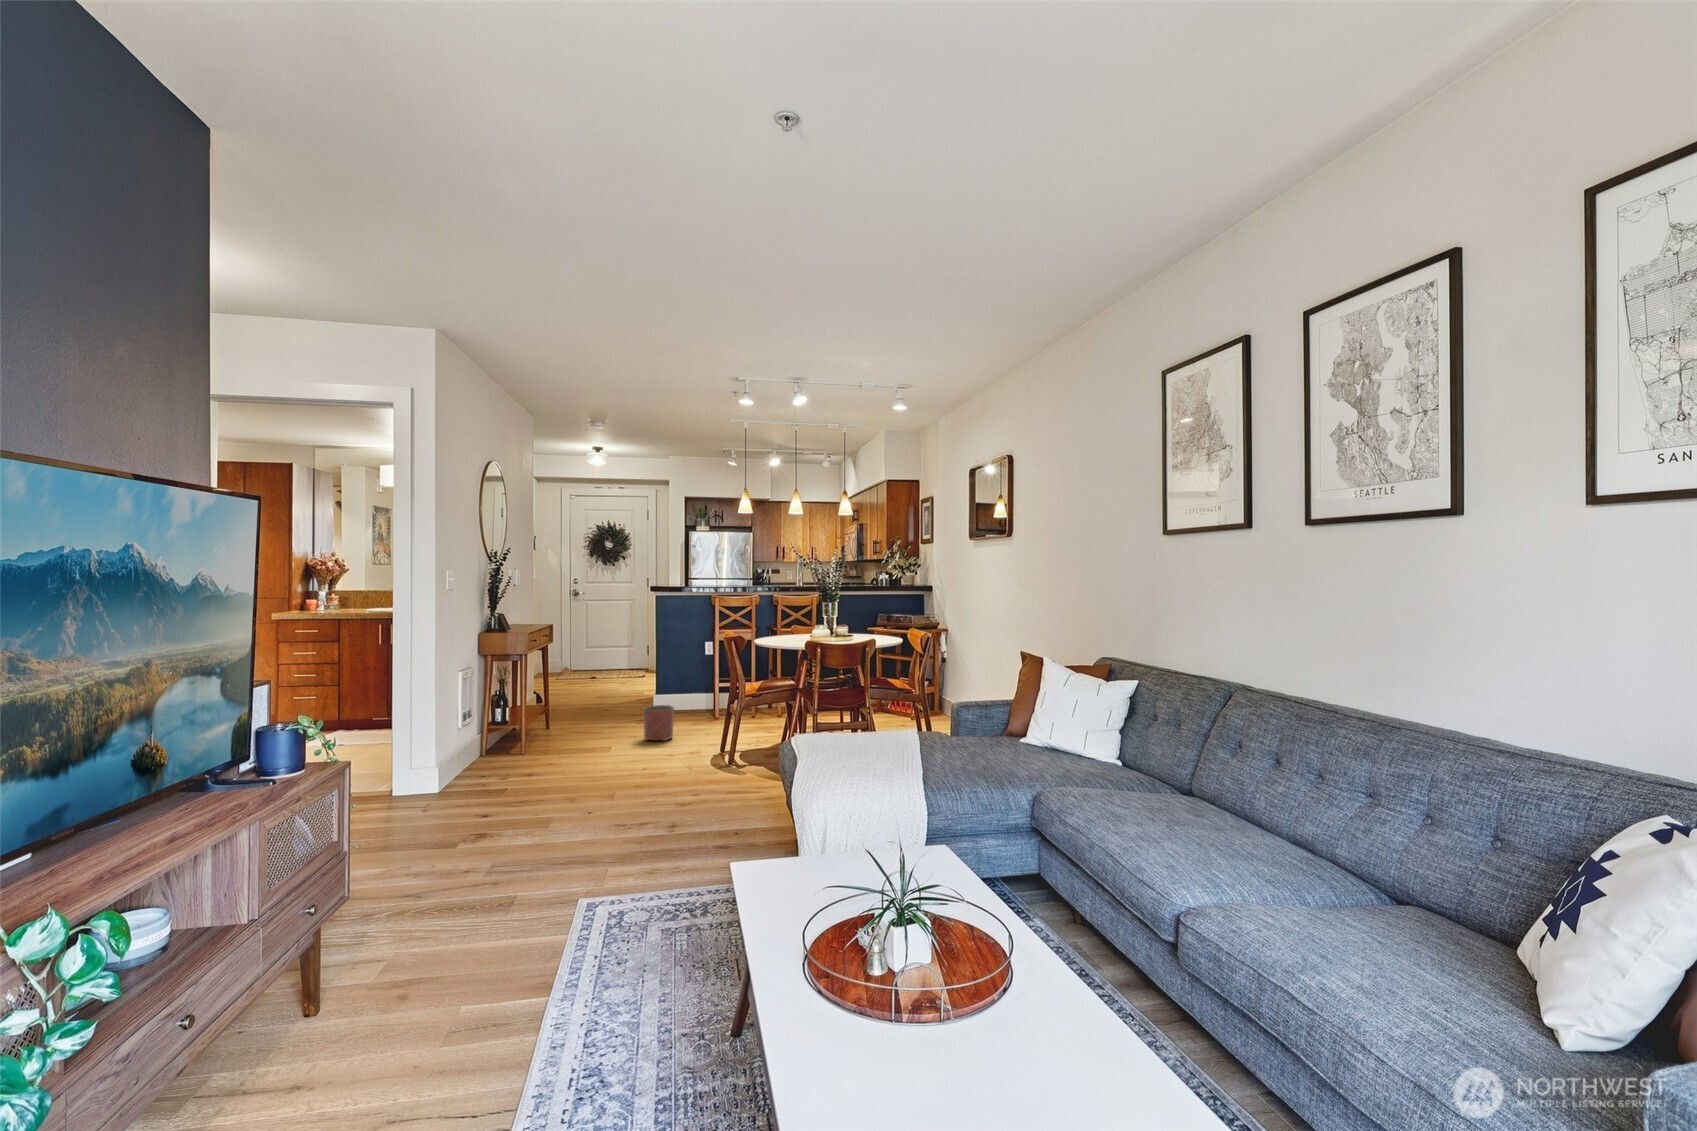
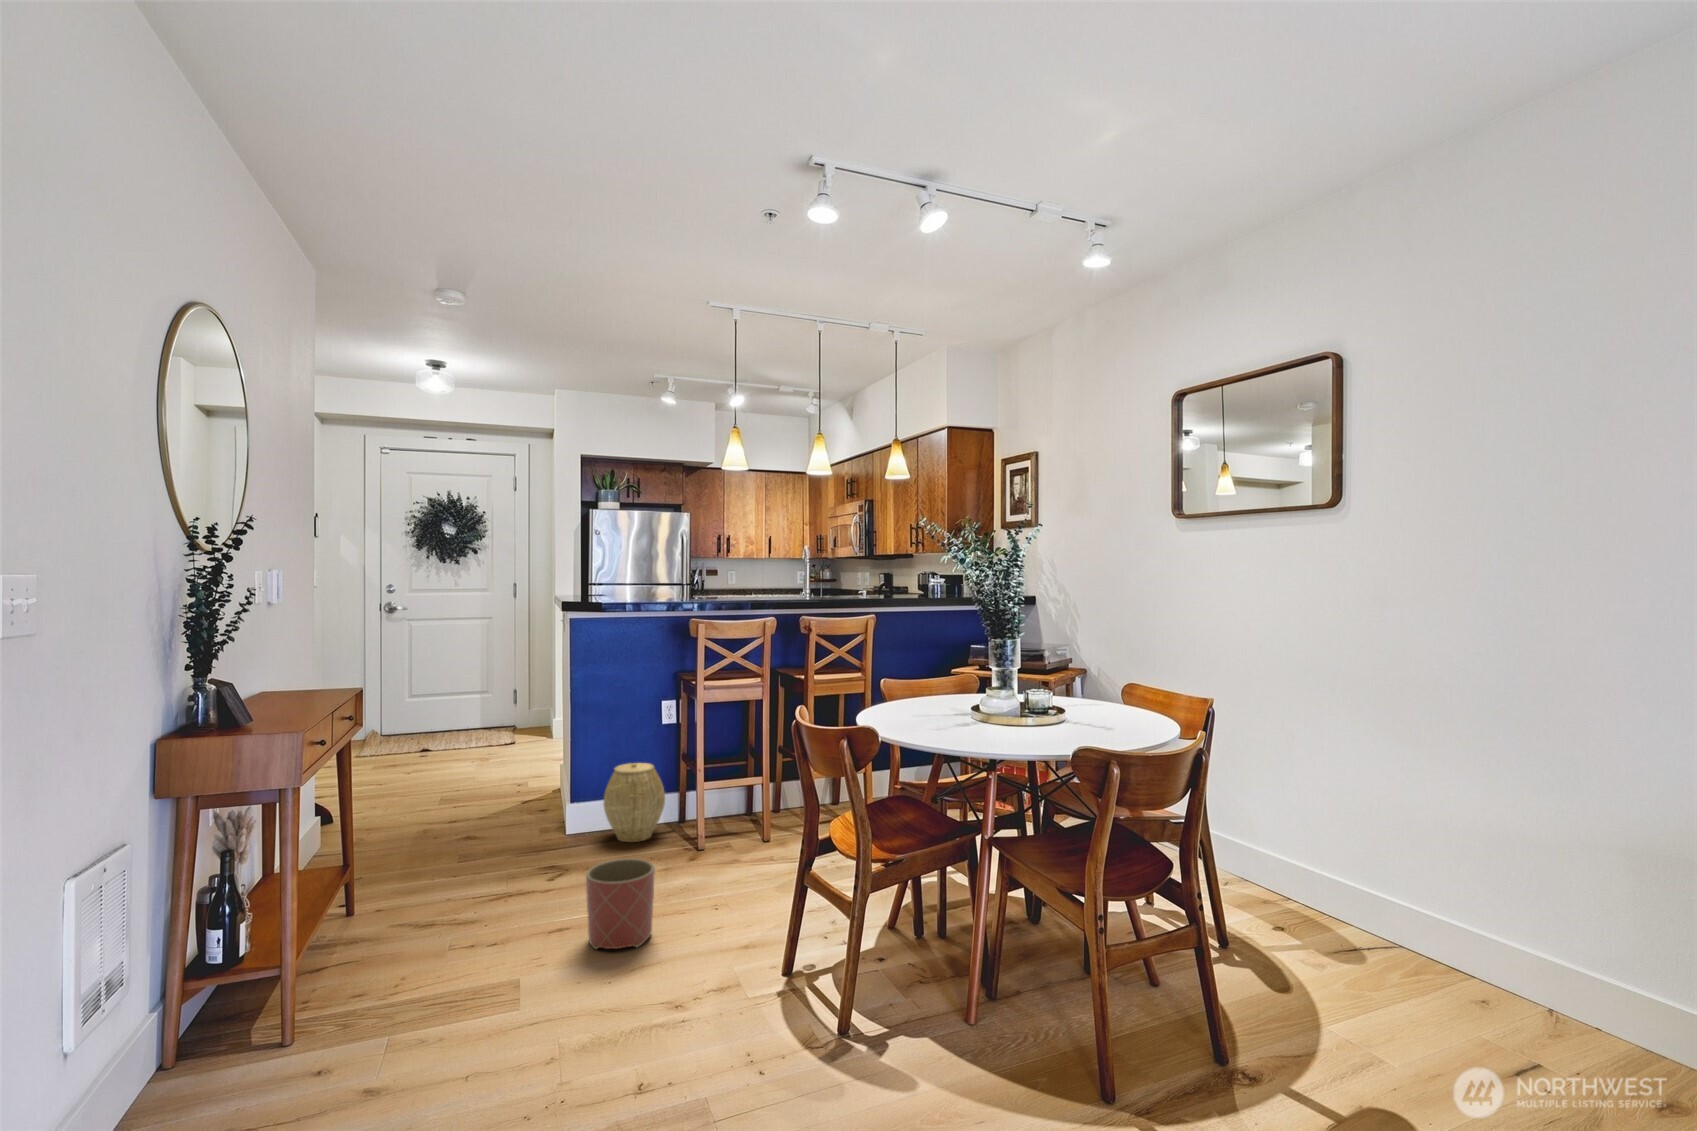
woven basket: none [670,673,703,714] -> present [603,763,665,842]

